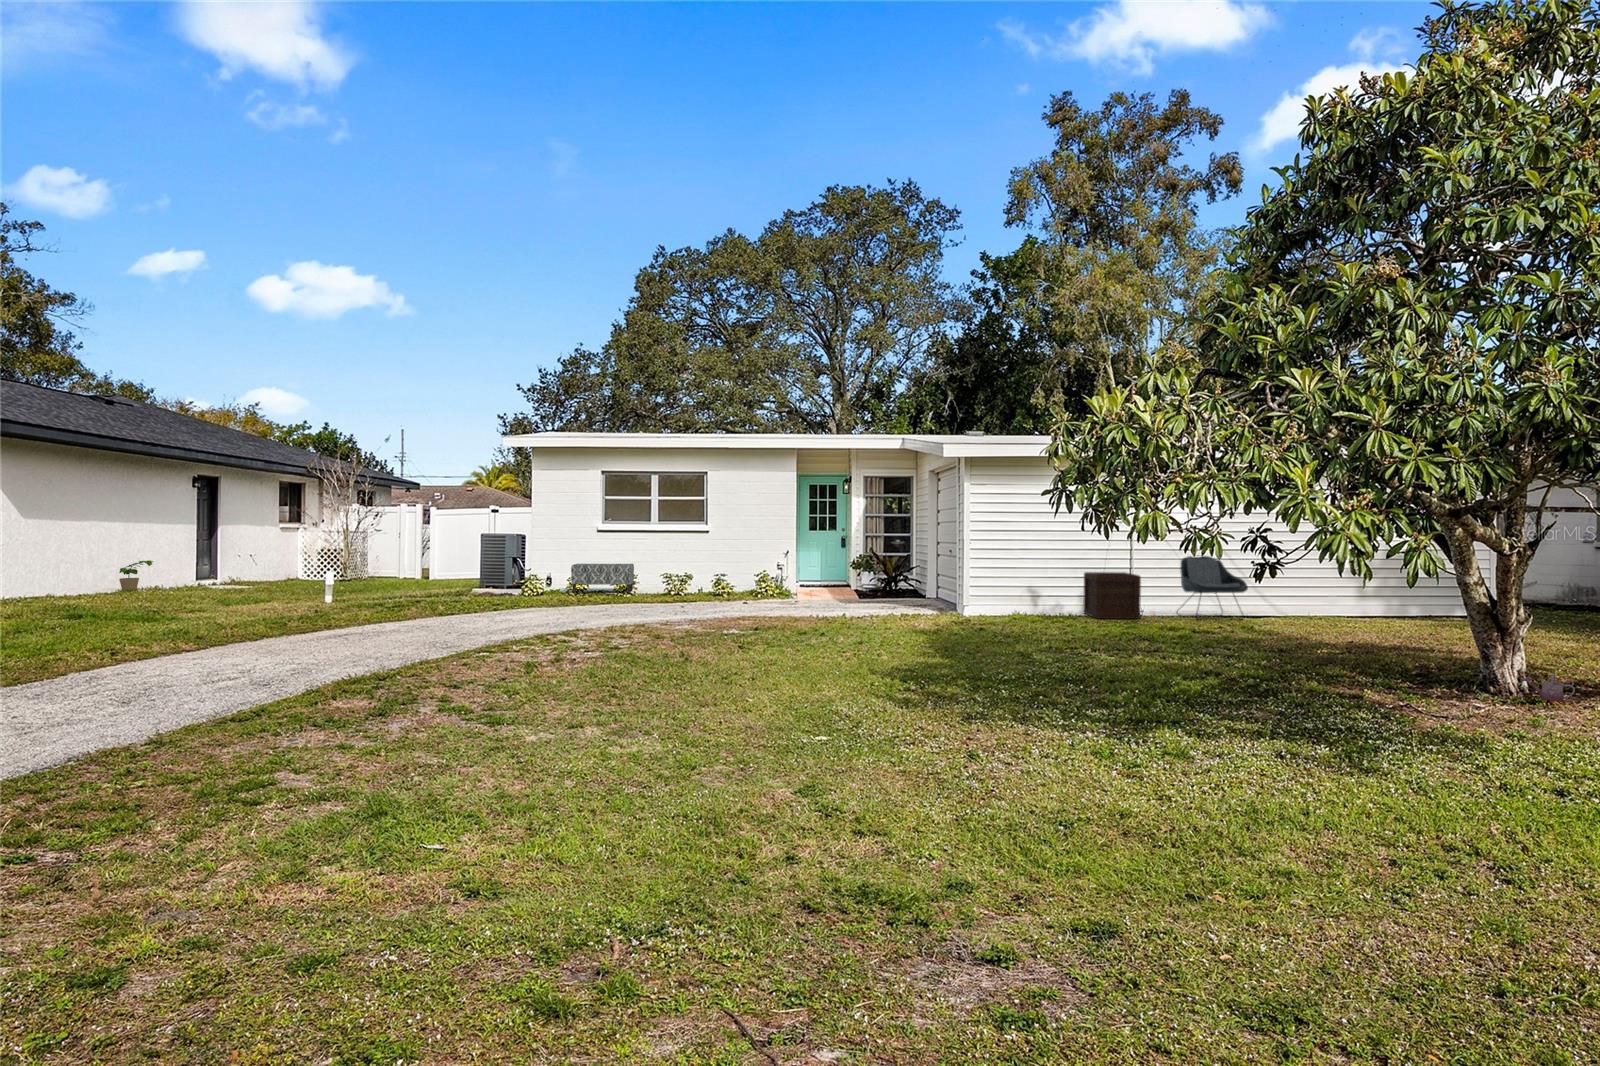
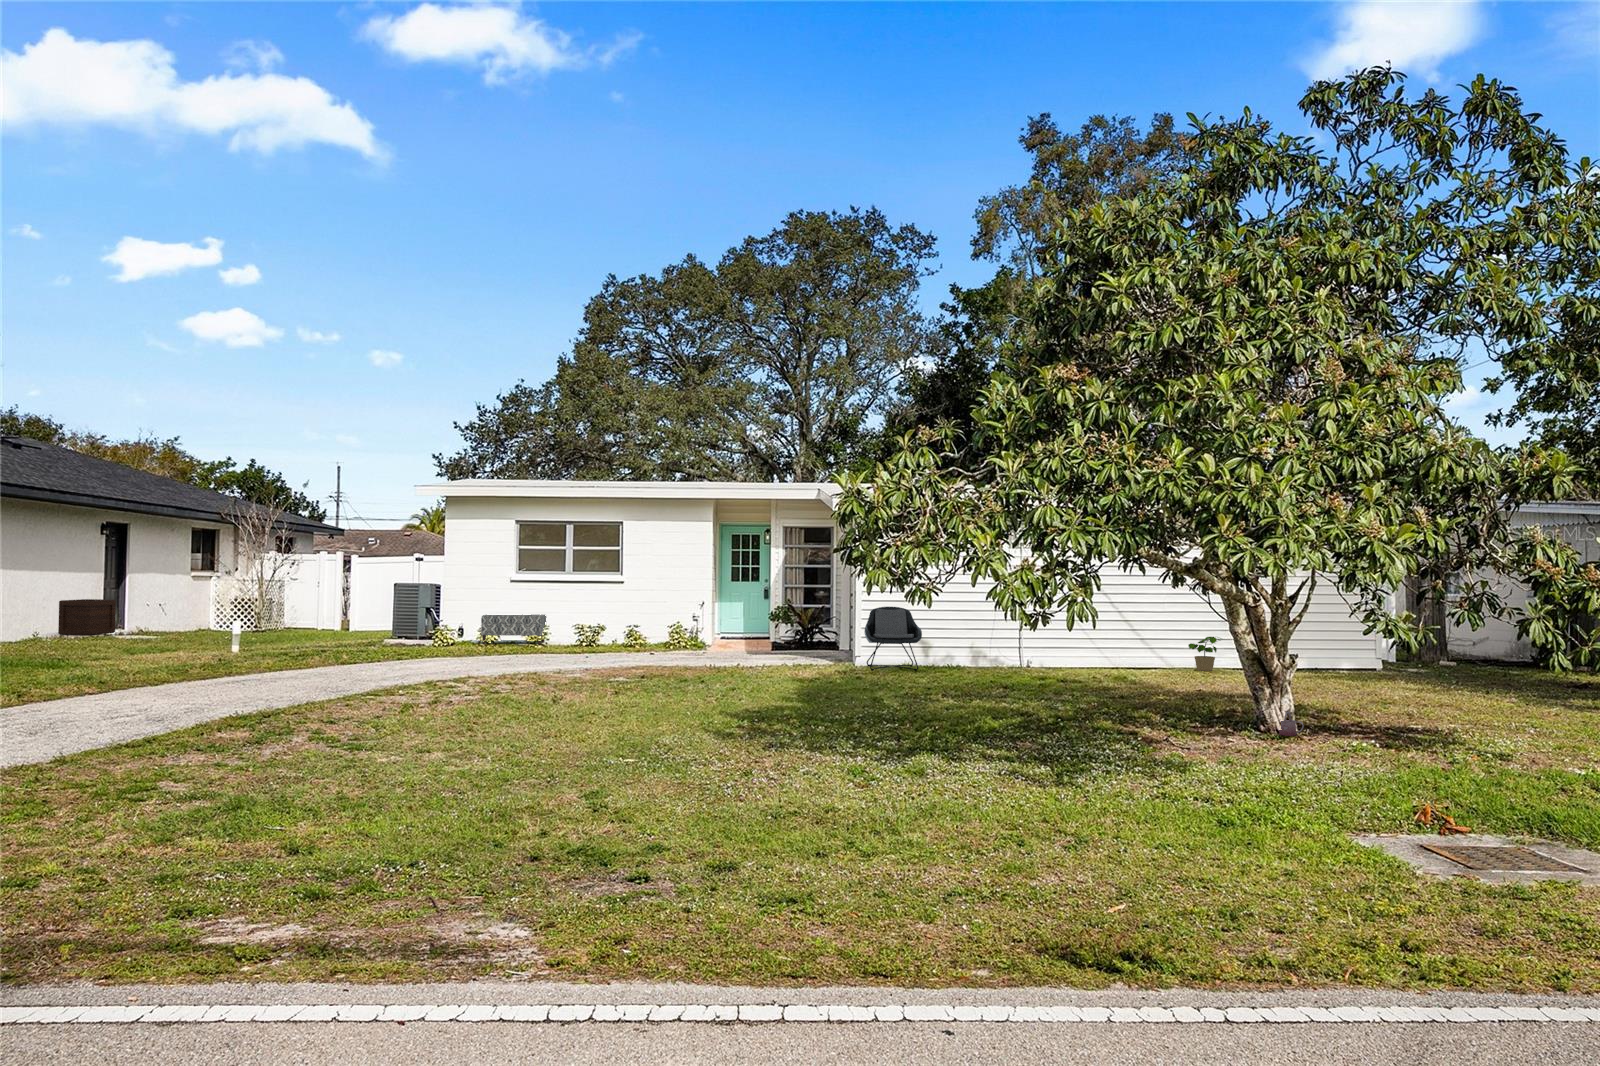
lounge chair: present [1179,556,1248,620] -> present [864,607,922,671]
potted plant: present [119,560,153,590] -> present [1188,637,1221,671]
wooden crate: present [1083,572,1141,619] -> present [58,599,116,635]

